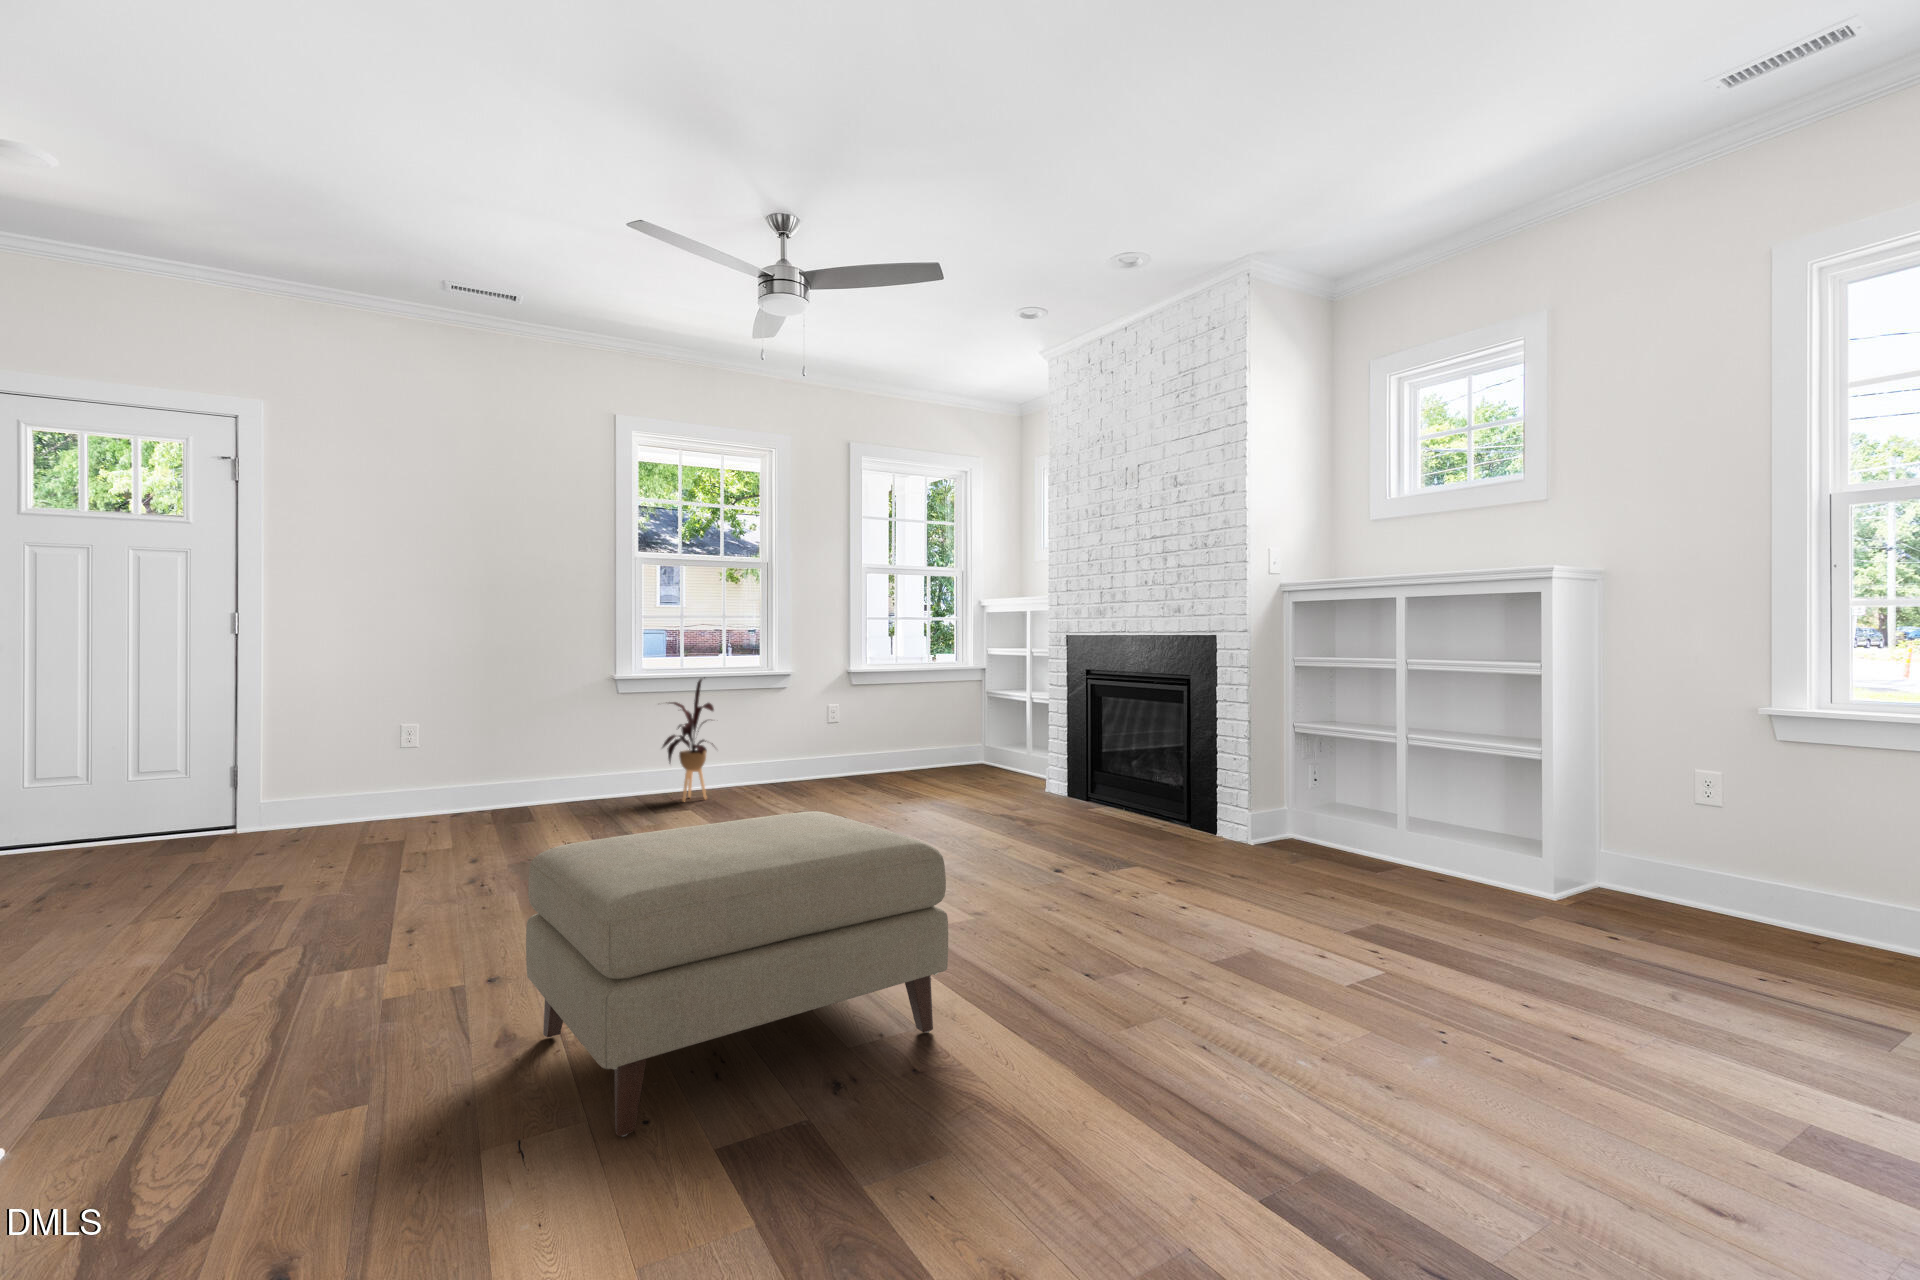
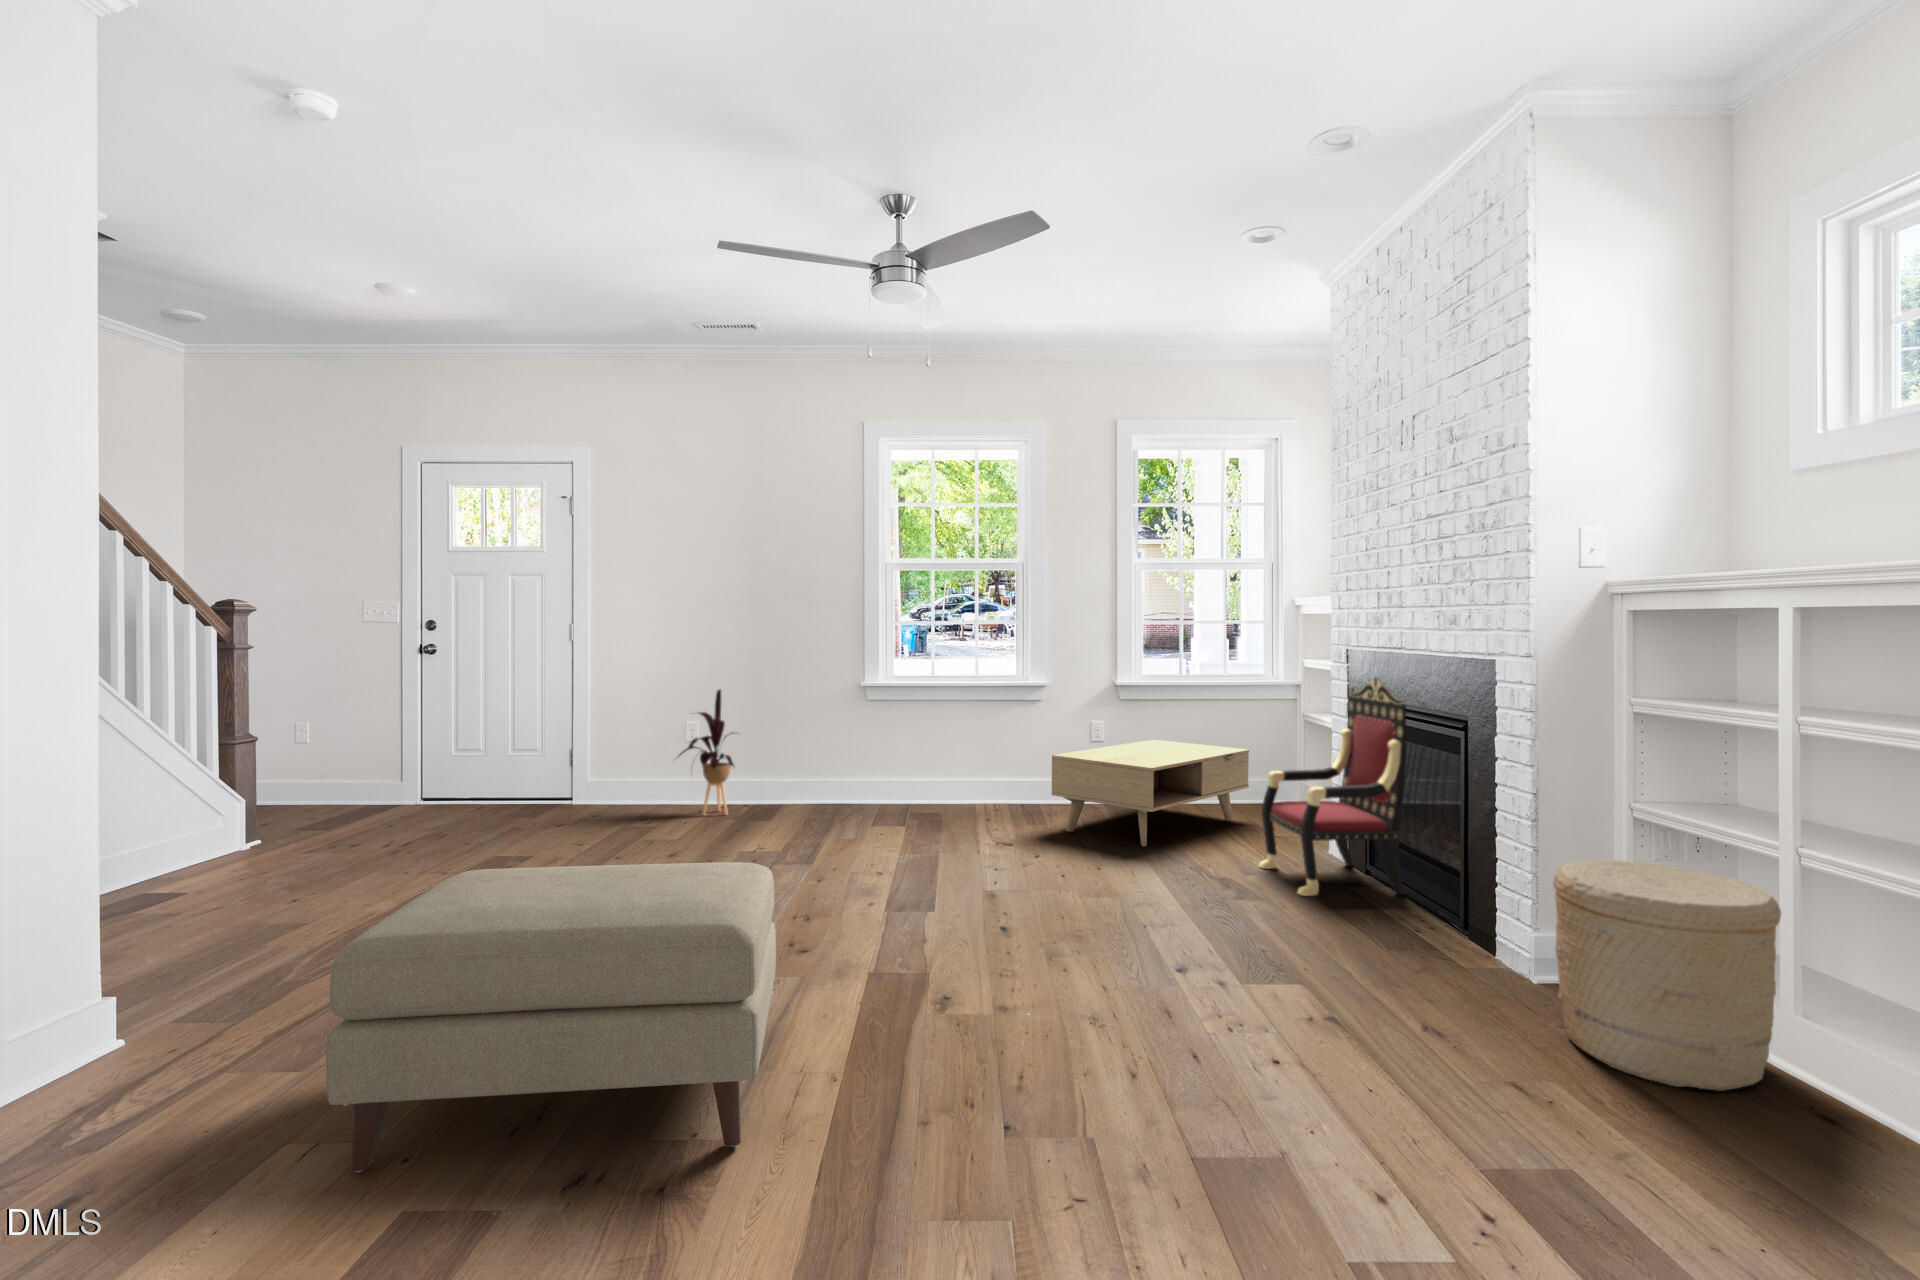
armchair: none [1018,654,1130,820] -> present [1259,678,1406,896]
house plant: present [663,679,714,801] -> present [679,690,734,815]
coffee table: none [827,718,967,803] -> present [1052,740,1249,846]
woven basket: none [1293,756,1414,881] -> present [1553,860,1781,1091]

